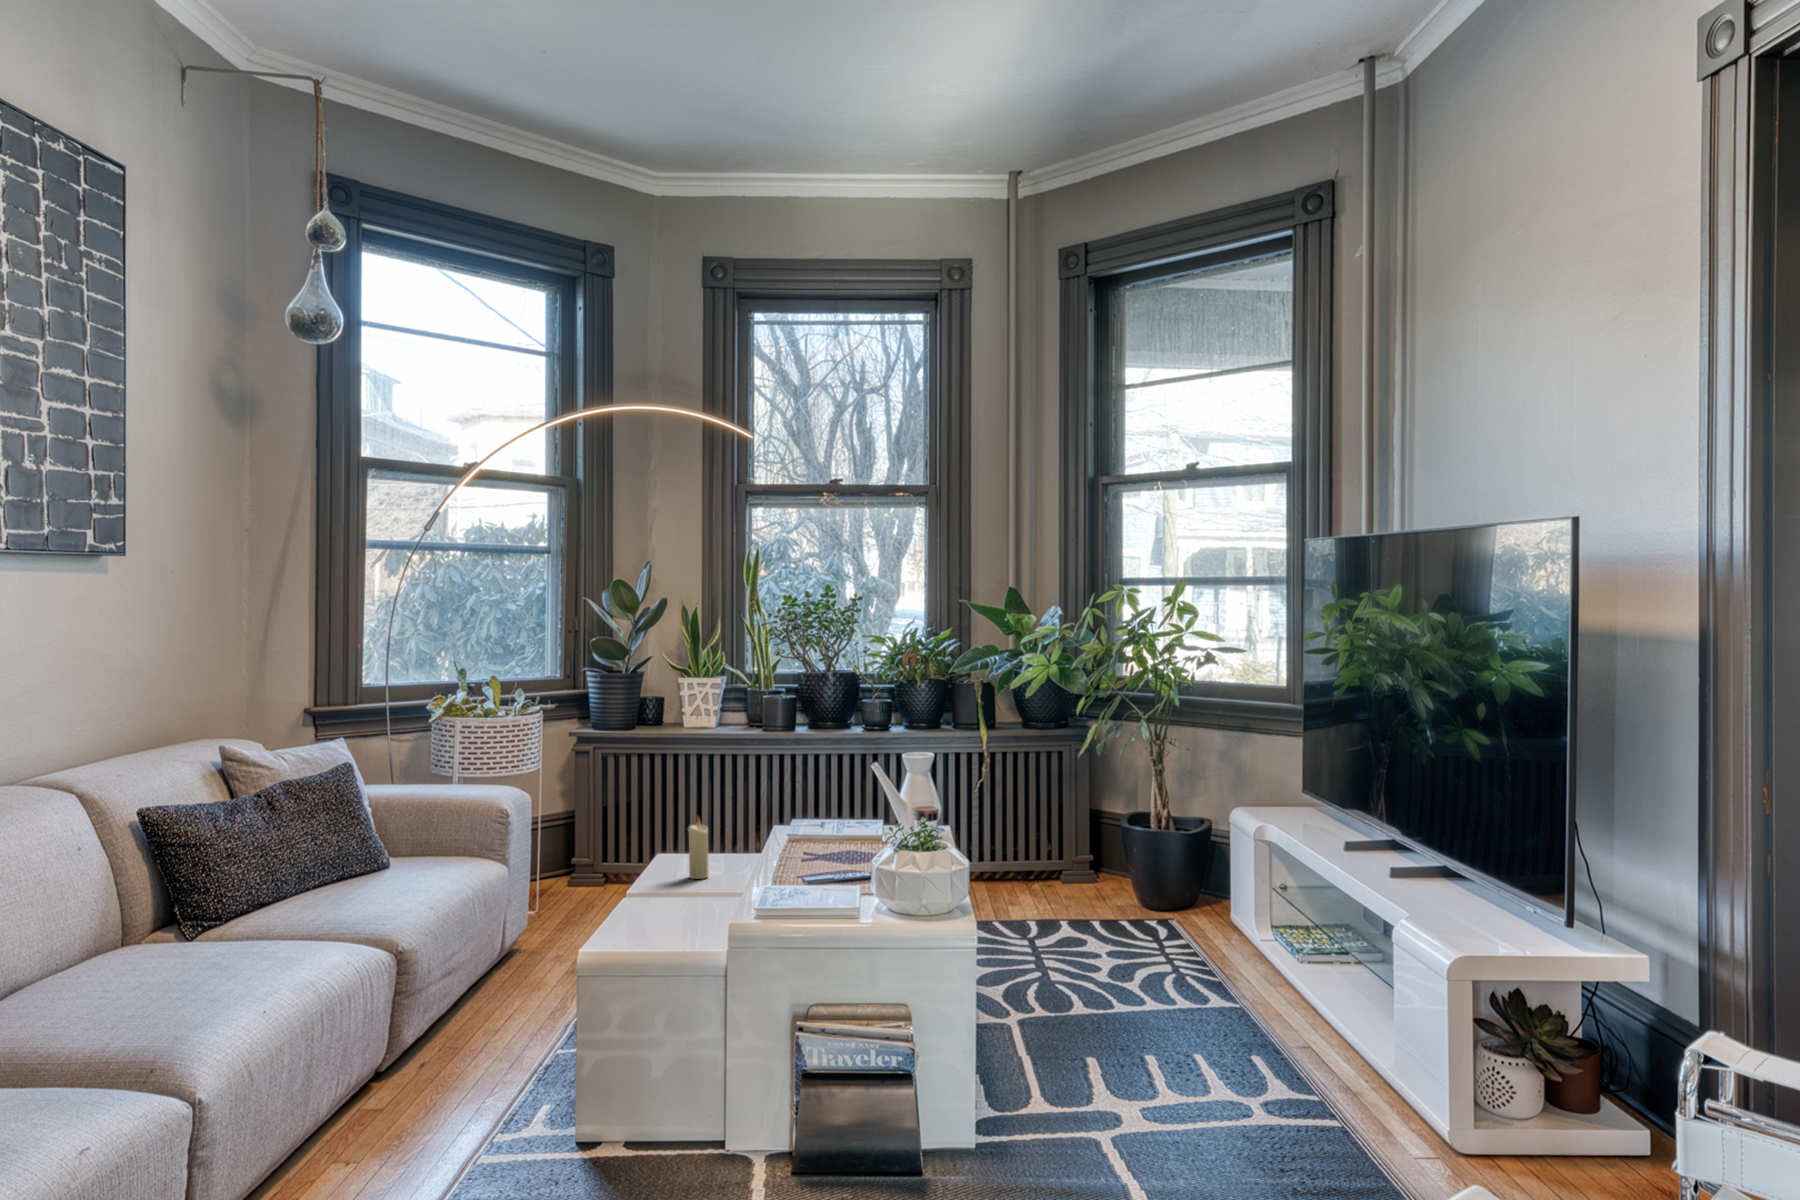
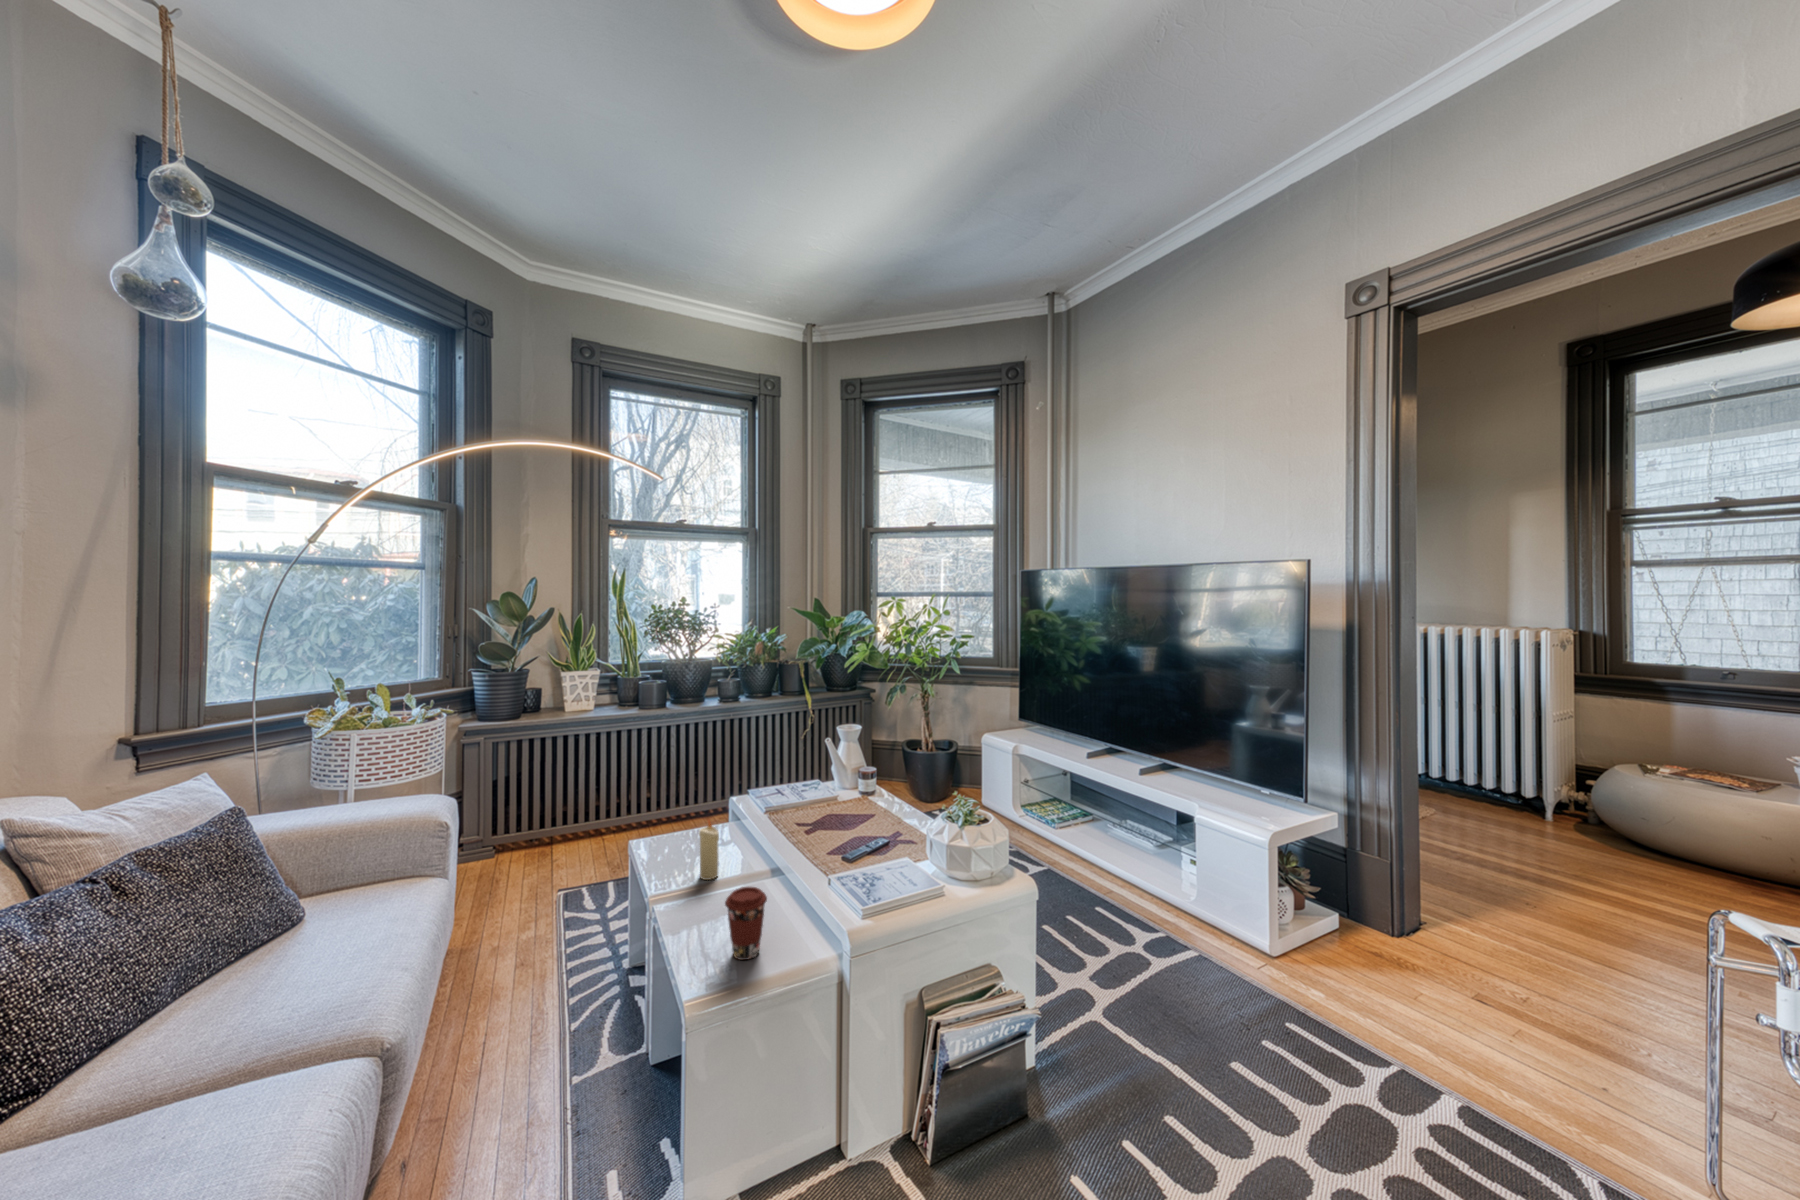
coffee cup: none [643,859,684,923] -> present [725,887,767,960]

